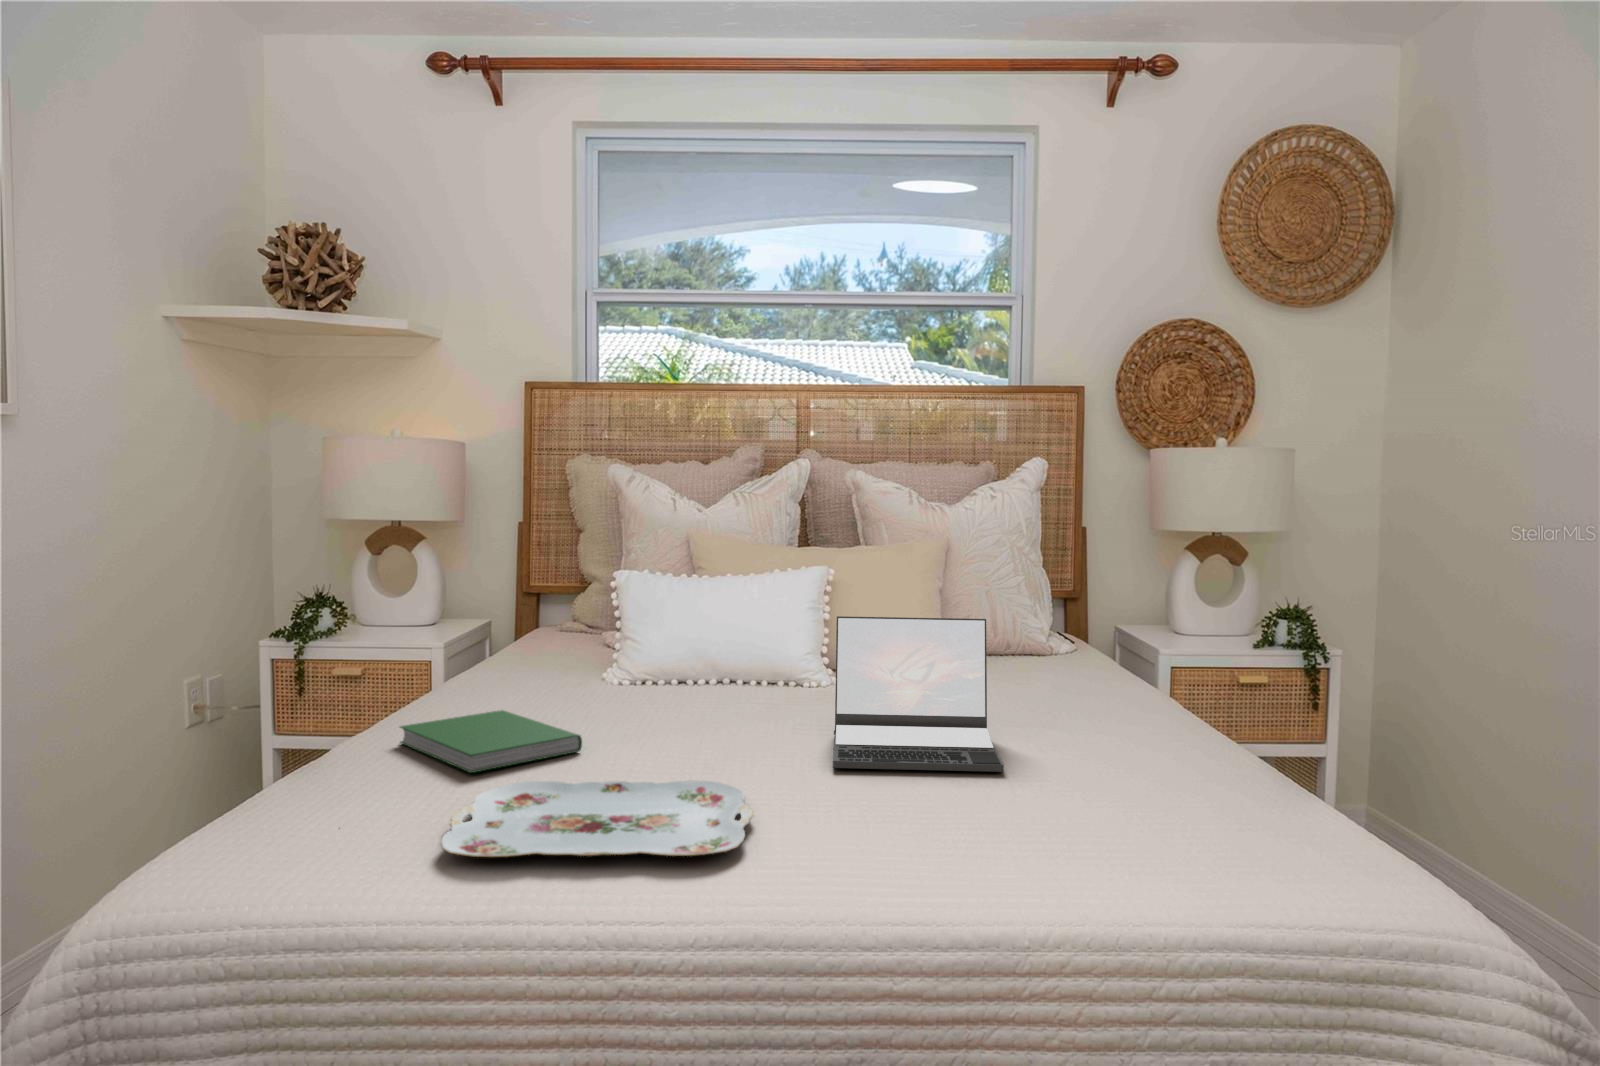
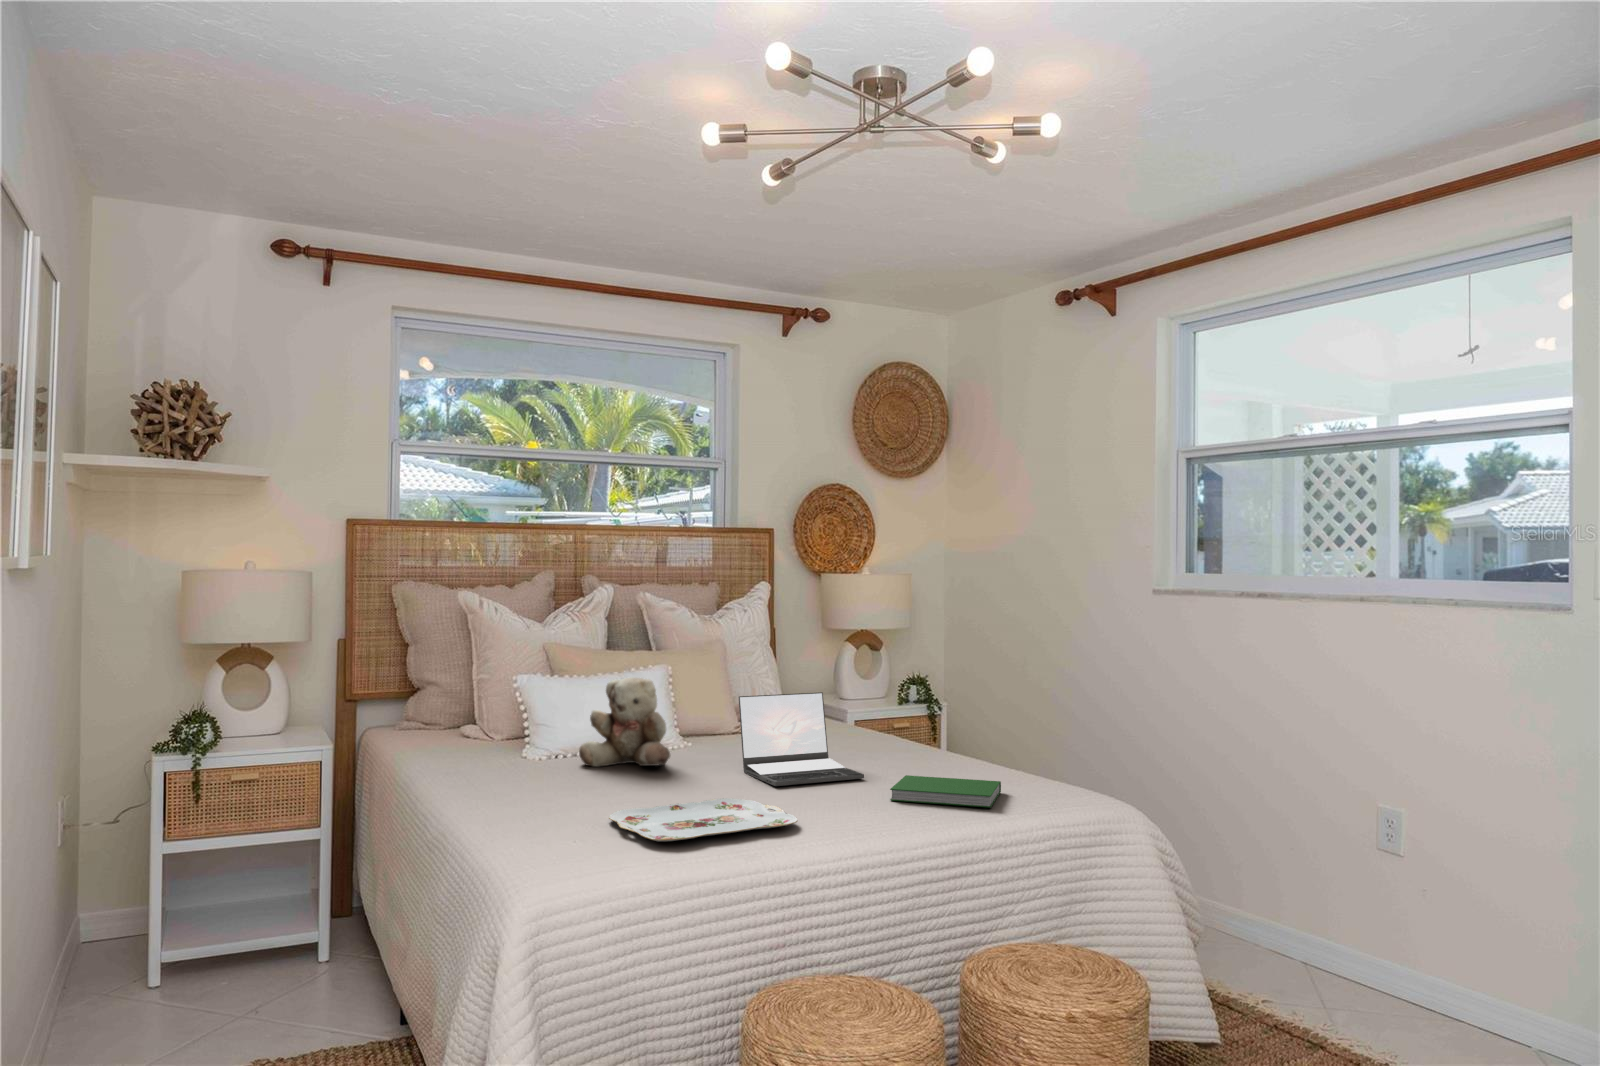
teddy bear: none [638,579,750,711] -> present [579,677,670,767]
hardcover book: present [399,710,582,773] -> present [890,775,1001,808]

